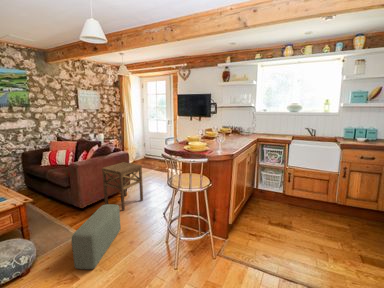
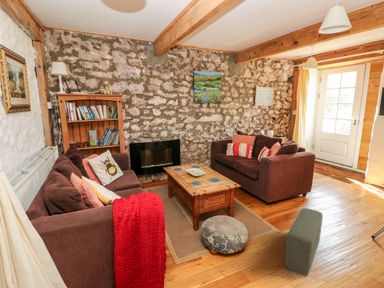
side table: present [102,162,143,210] -> none [288,164,338,217]

